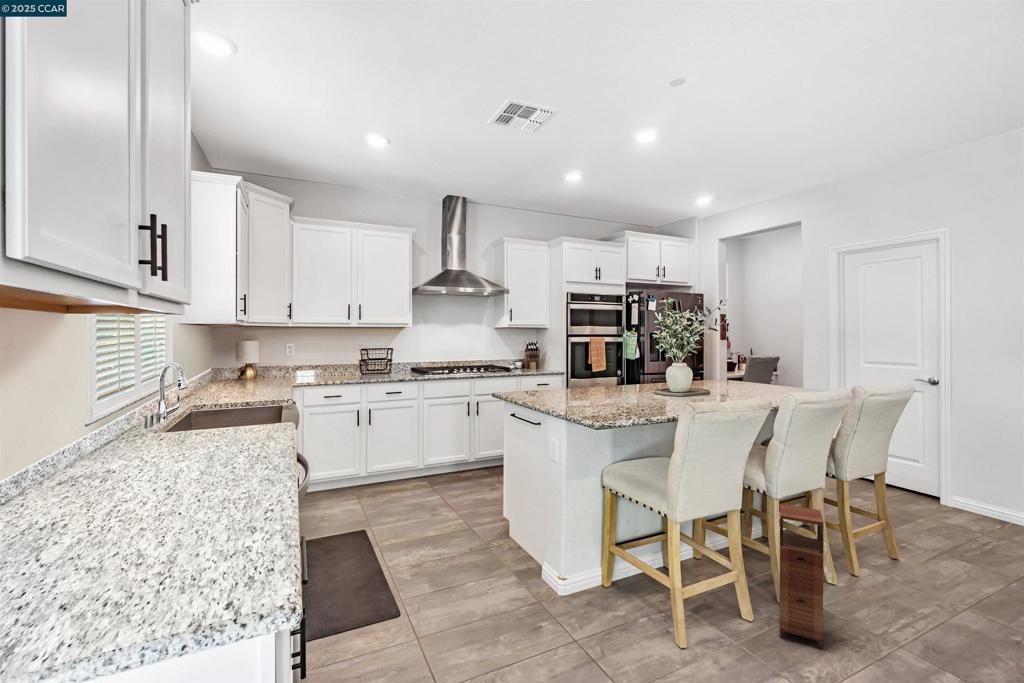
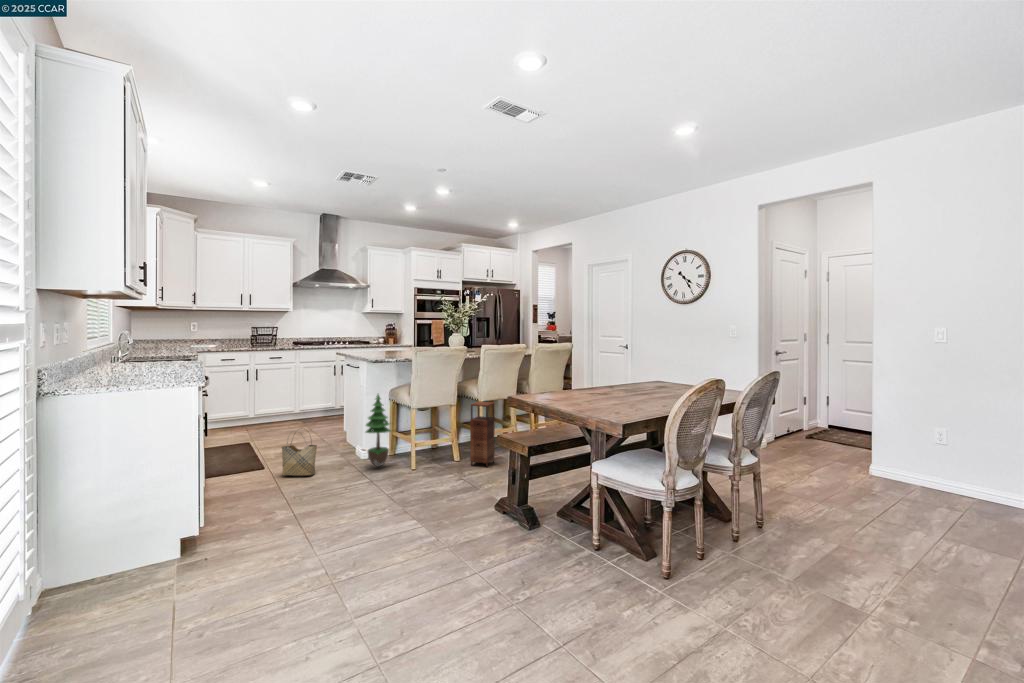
potted tree: none [570,487,621,628] -> present [366,395,391,467]
woven basket: none [425,552,490,653] -> present [281,442,317,476]

